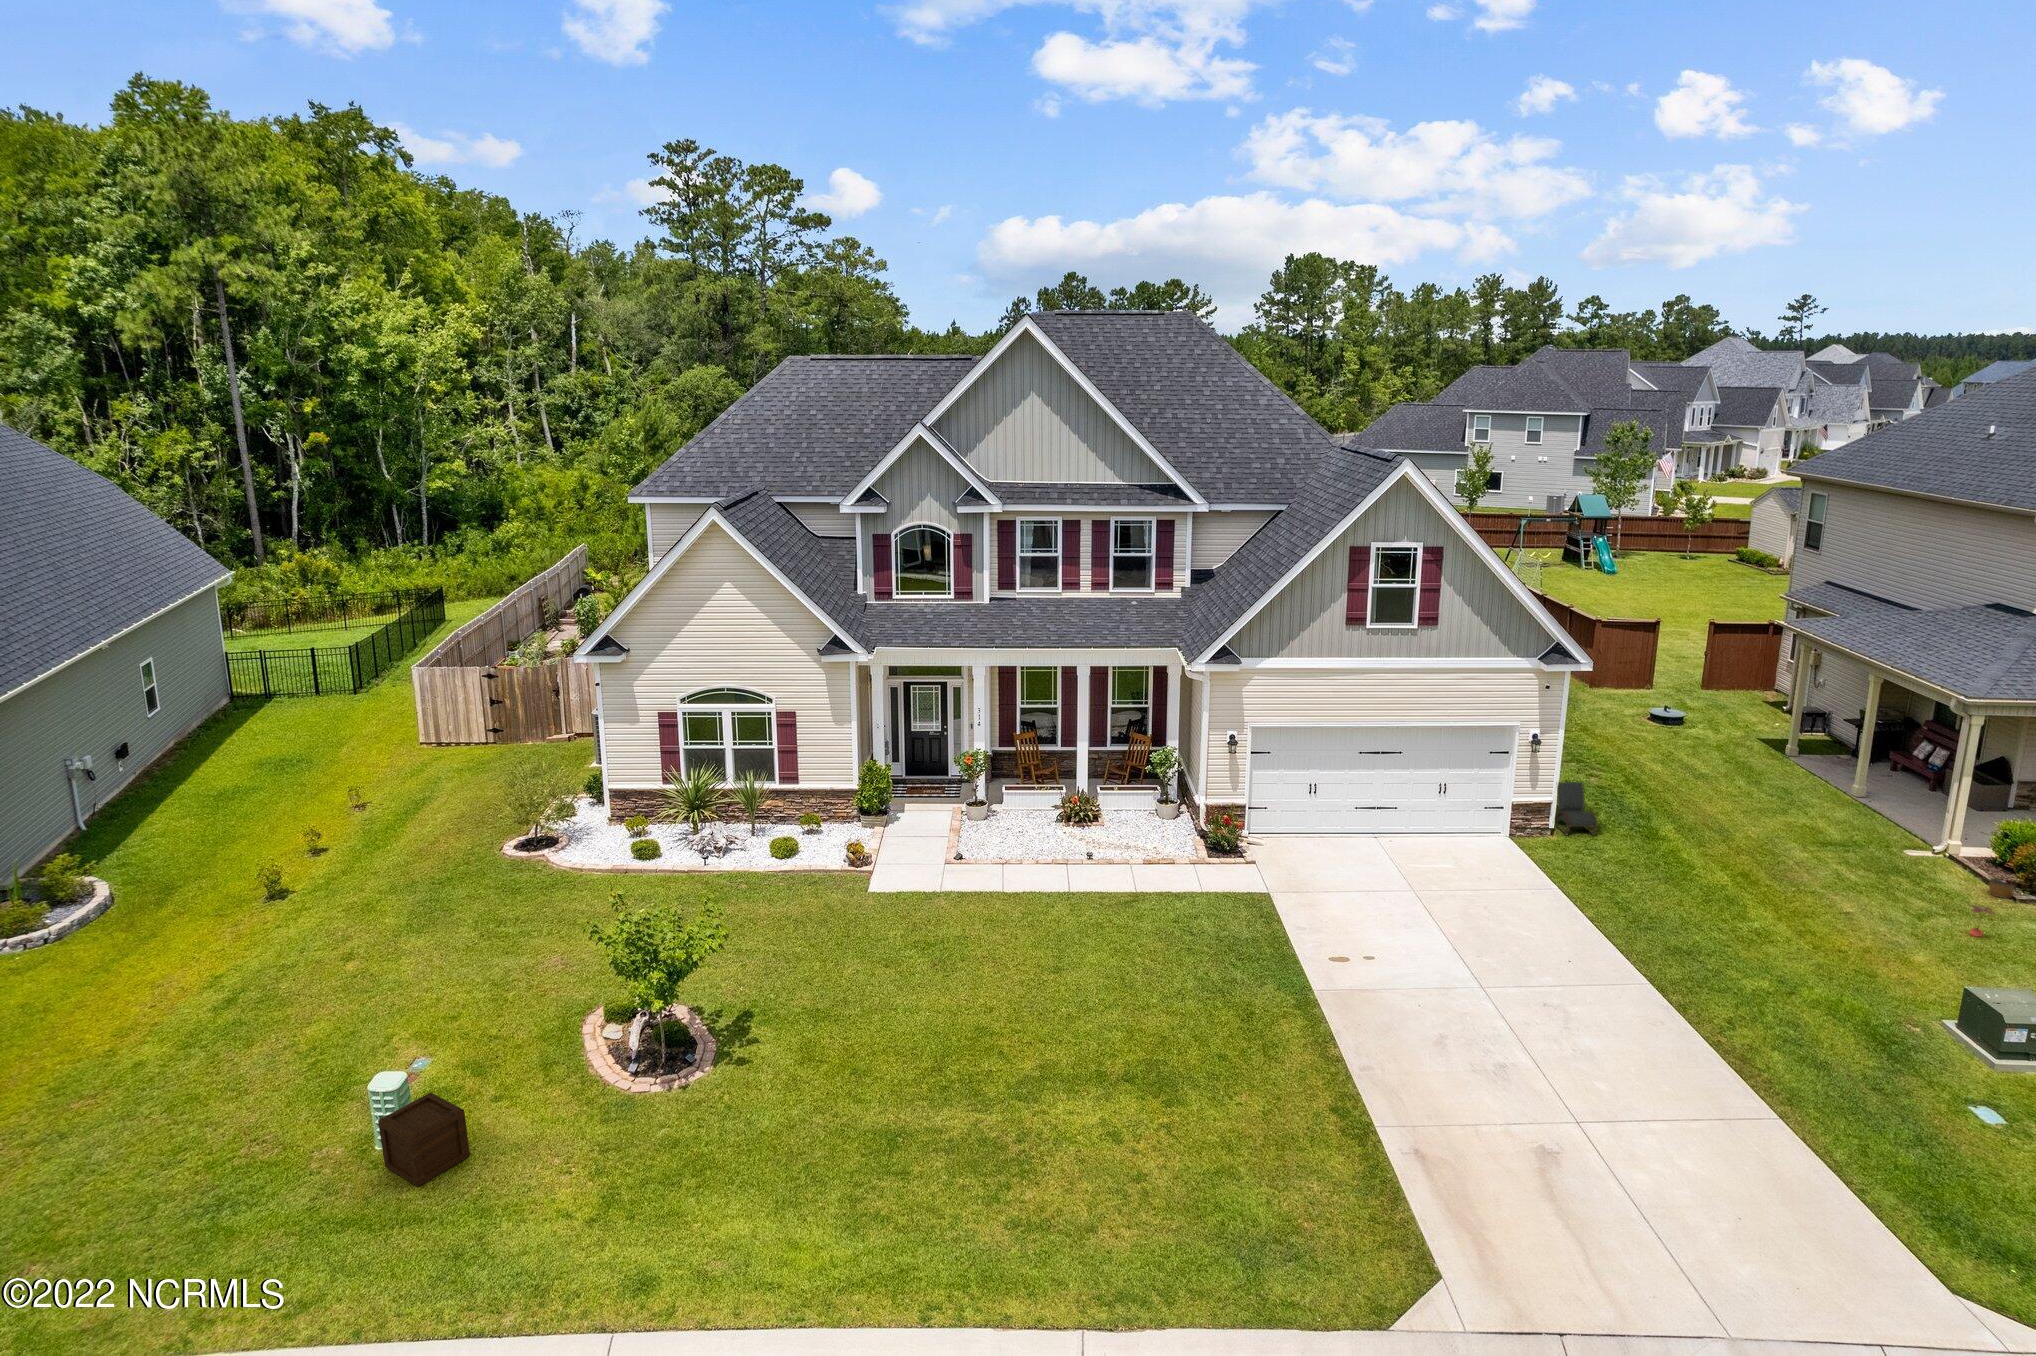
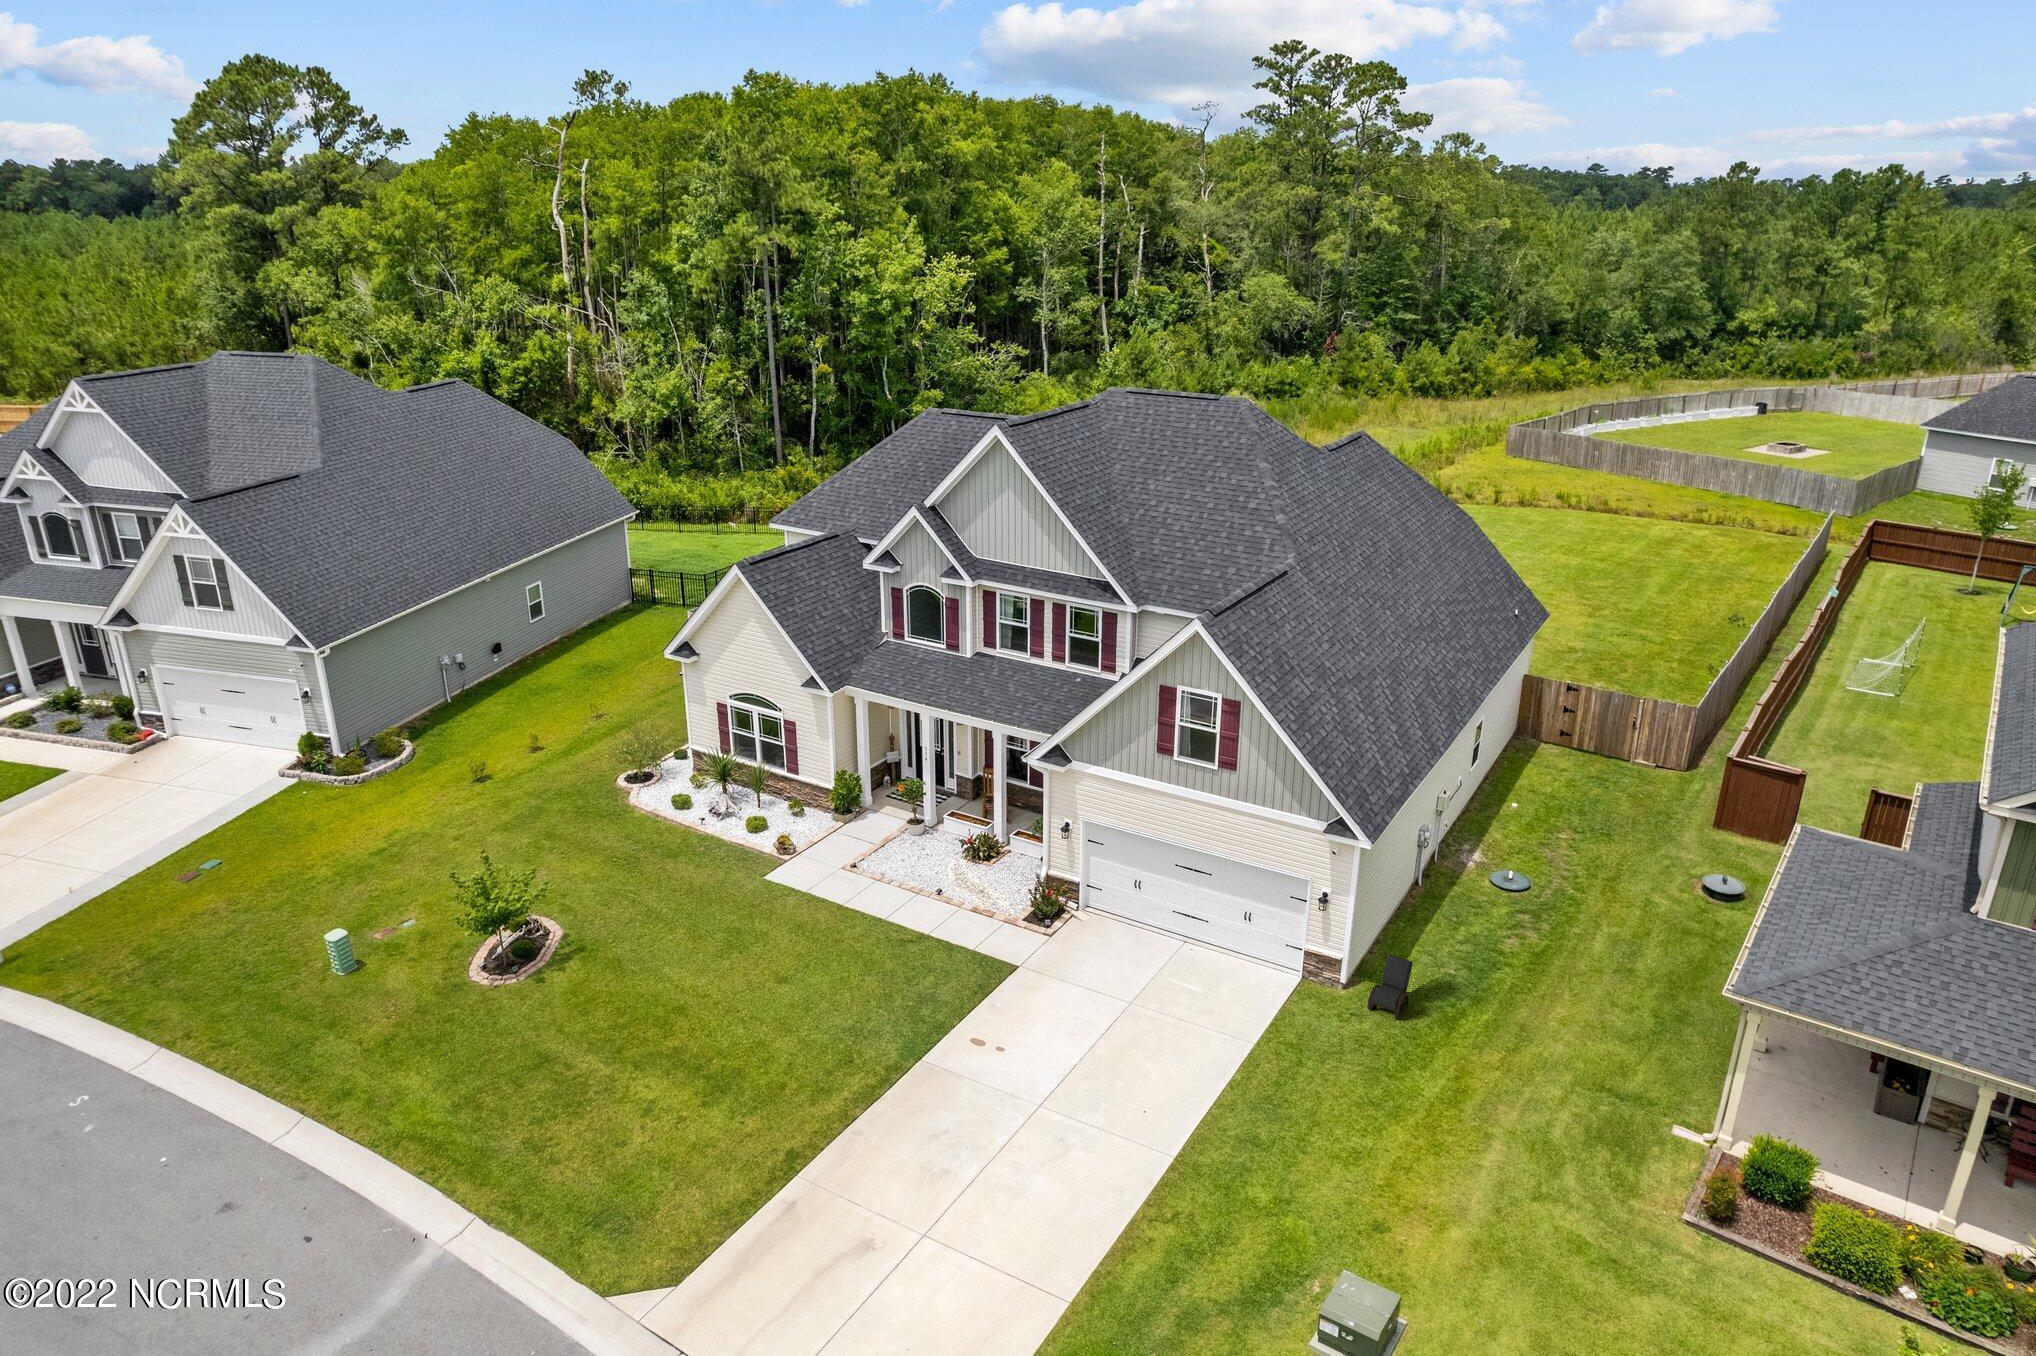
bucket: present [1988,877,2015,899] -> none [1714,1219,1742,1253]
potted plant: present [1970,905,1993,937] -> none [1580,1236,1608,1272]
wooden crate: present [378,1093,470,1186] -> none [337,948,379,998]

